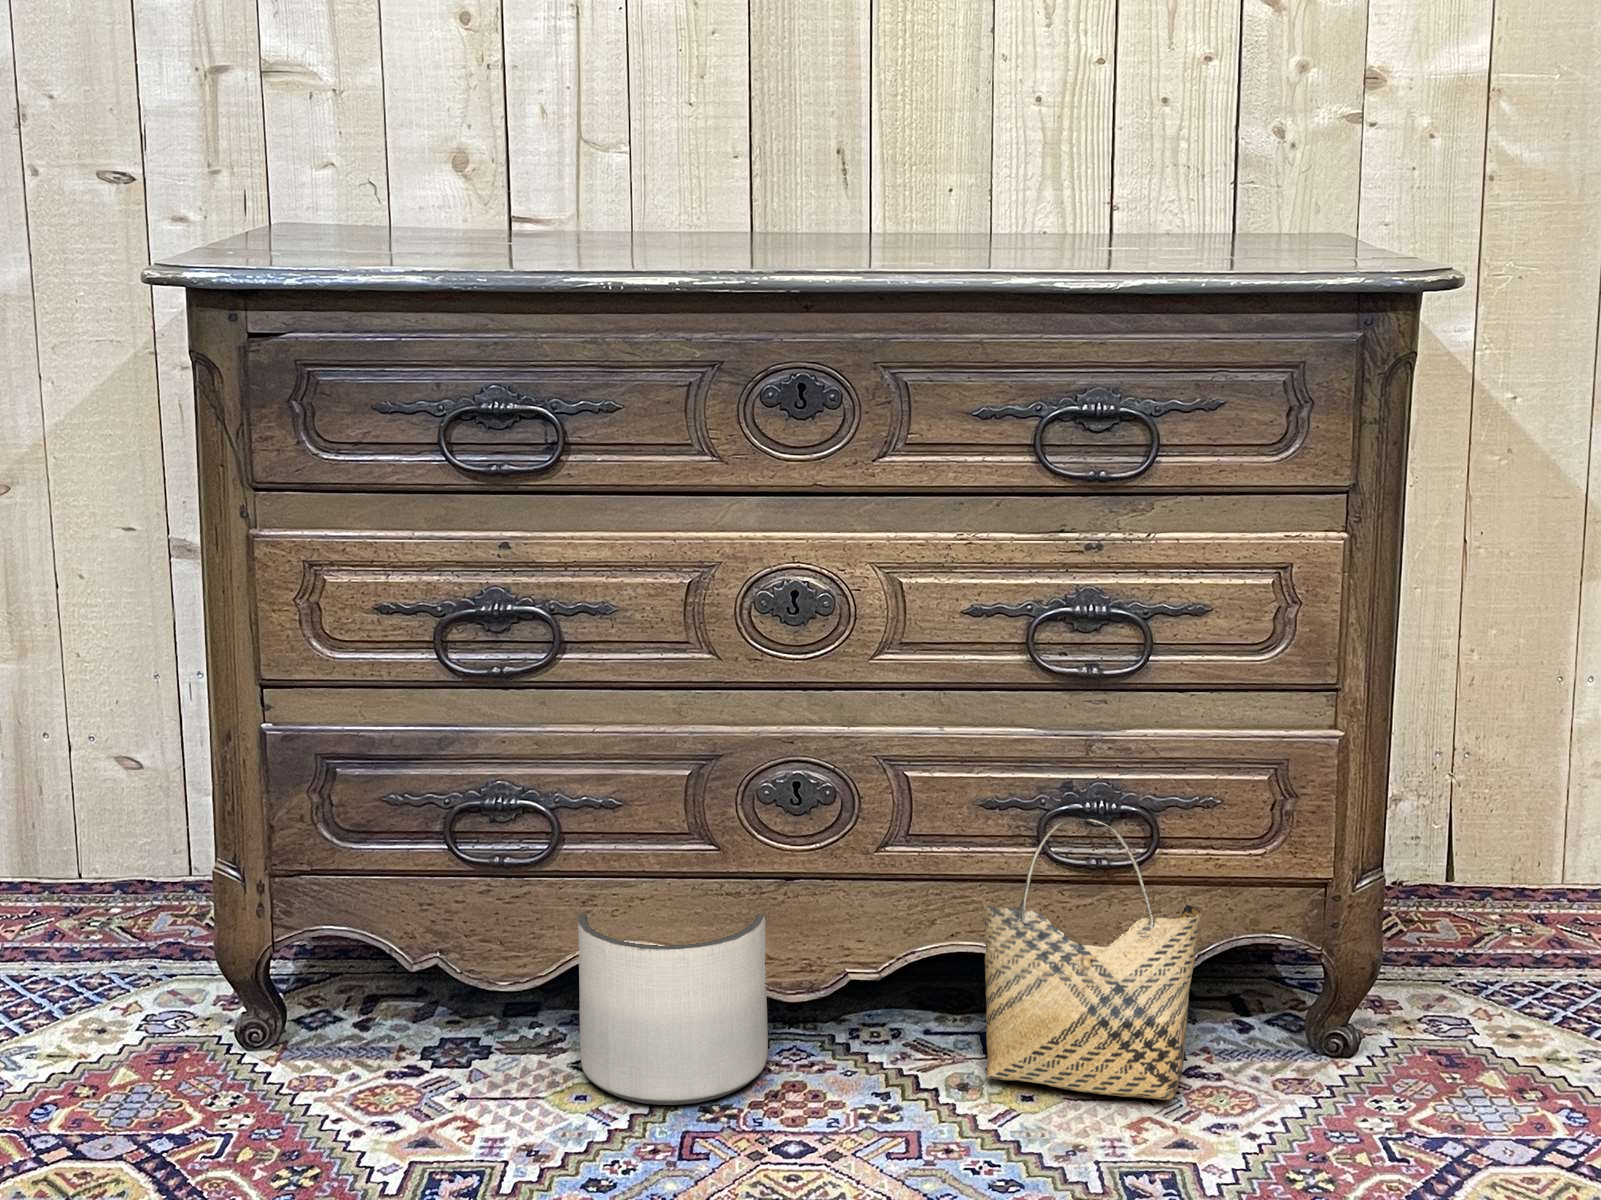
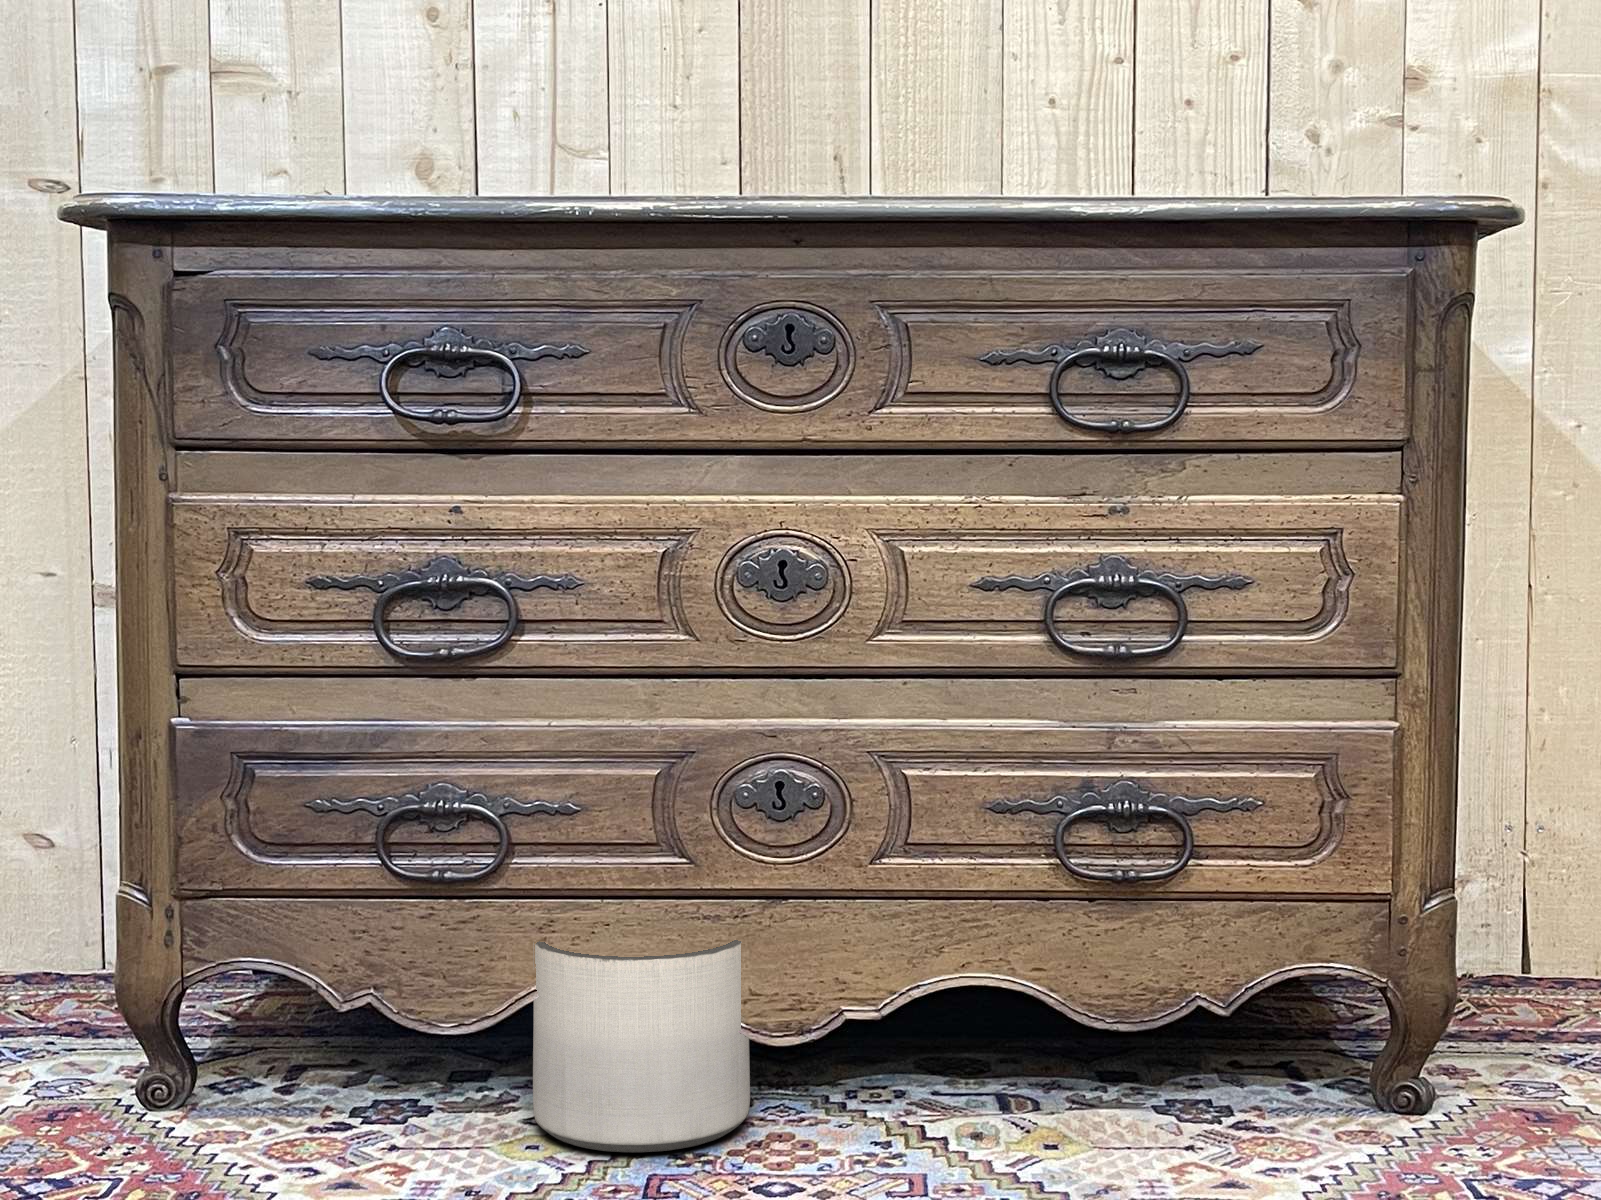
woven basket: present [980,819,1202,1100] -> none [992,792,1247,1144]

